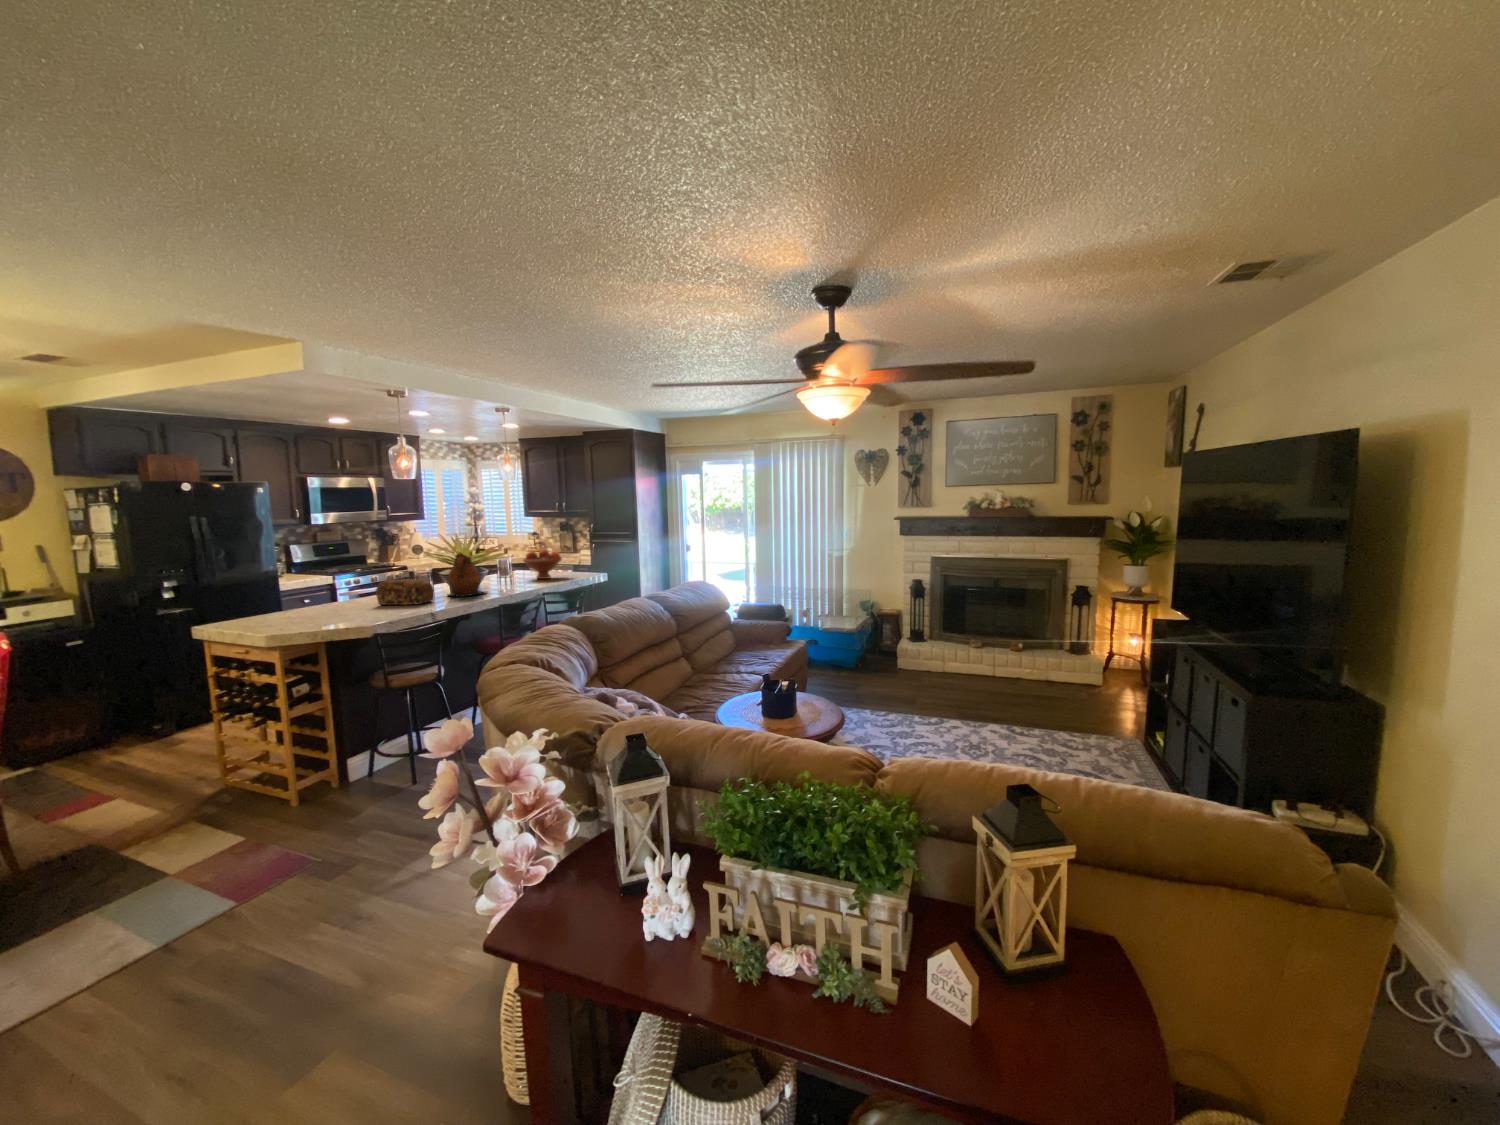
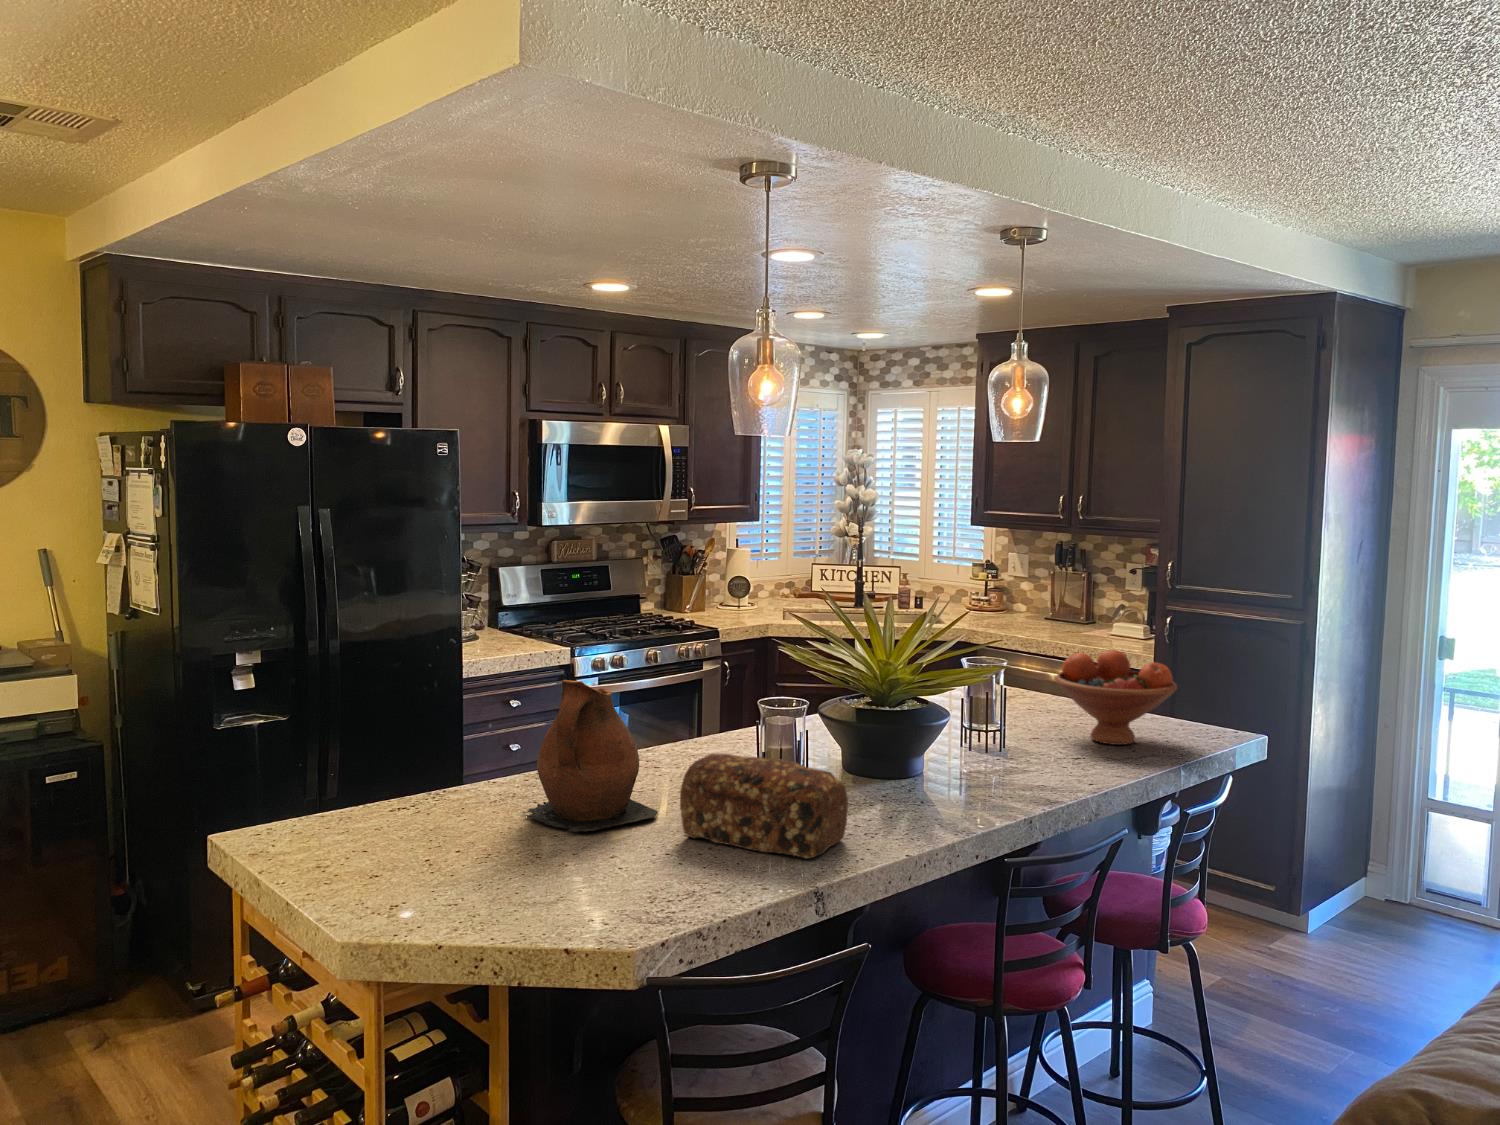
ceramic pitcher: present [447,554,485,596] -> present [523,680,658,832]

